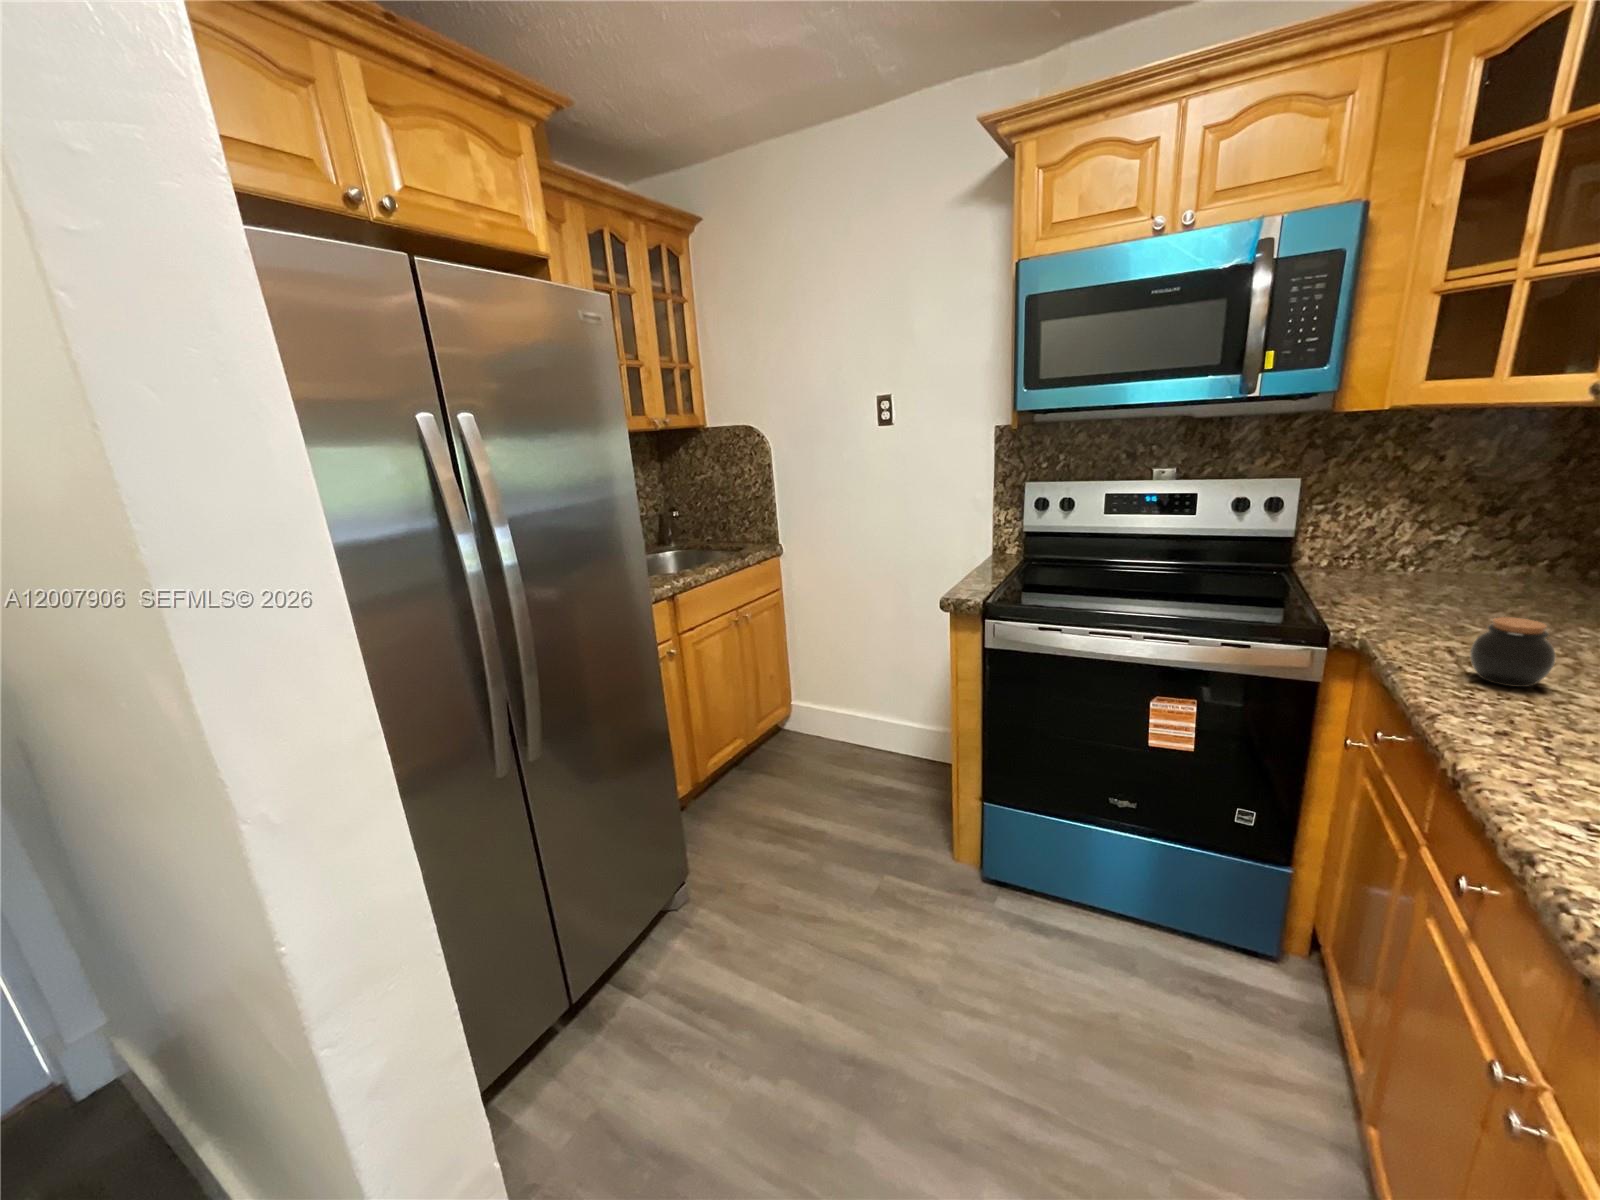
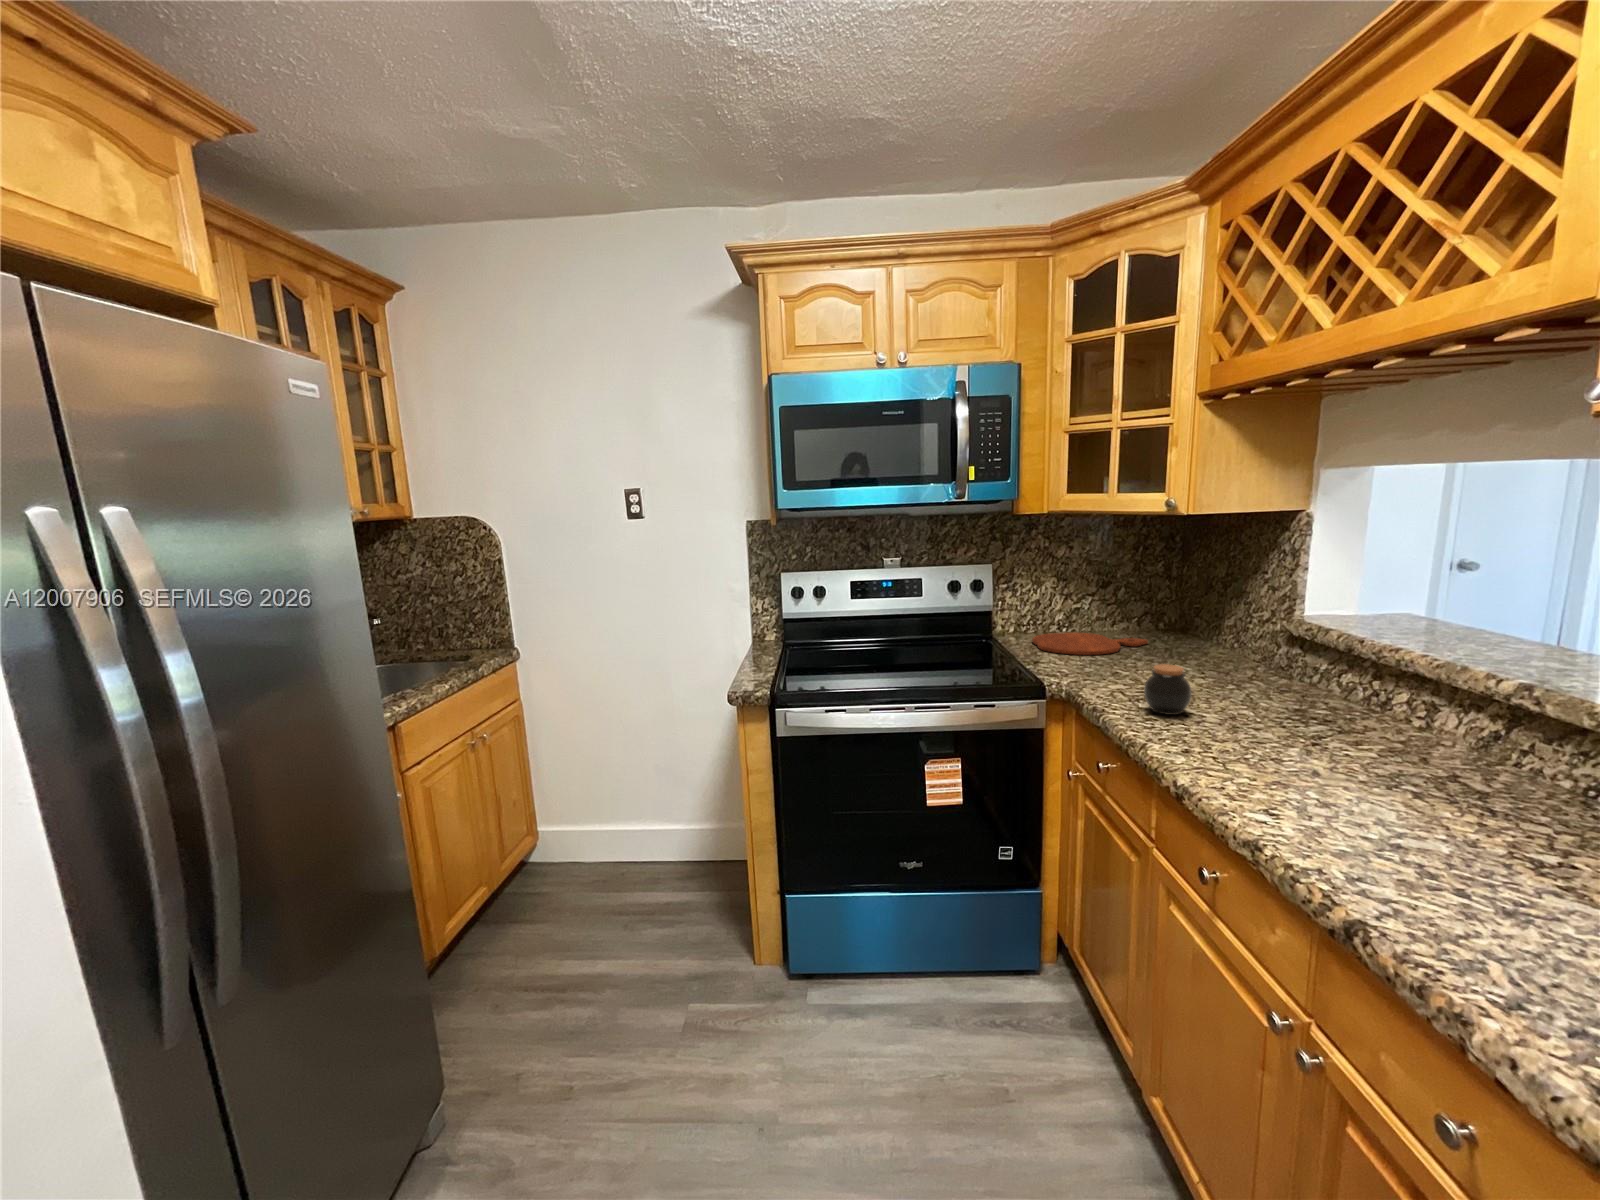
cutting board: none [1346,571,1548,602] -> present [1032,633,1148,655]

